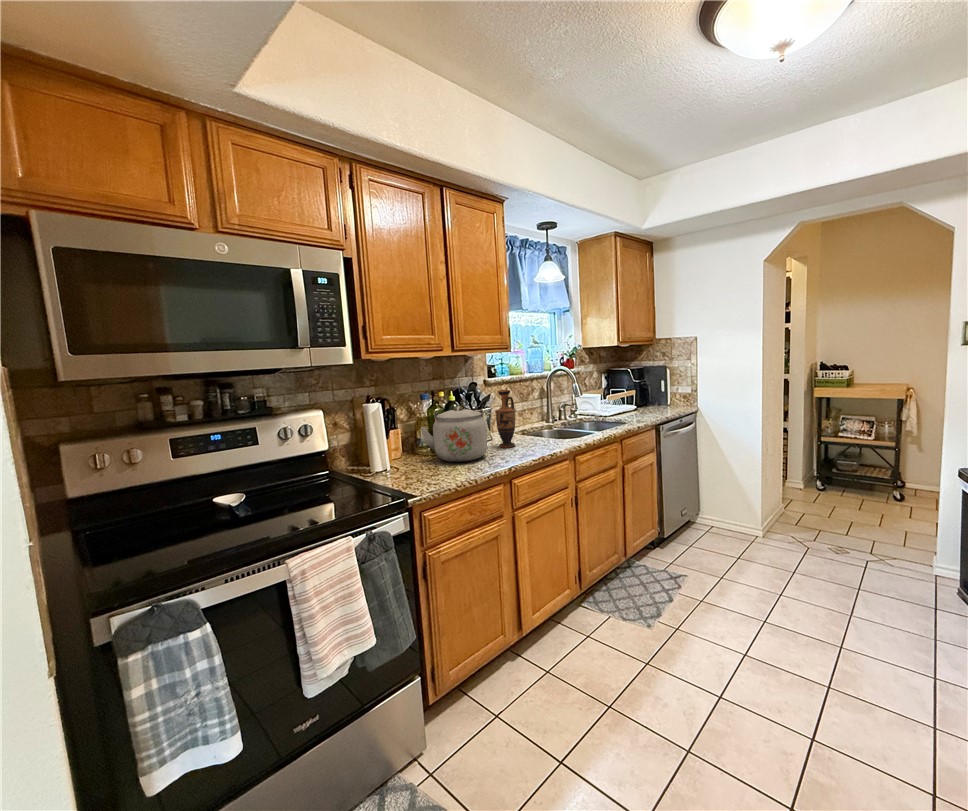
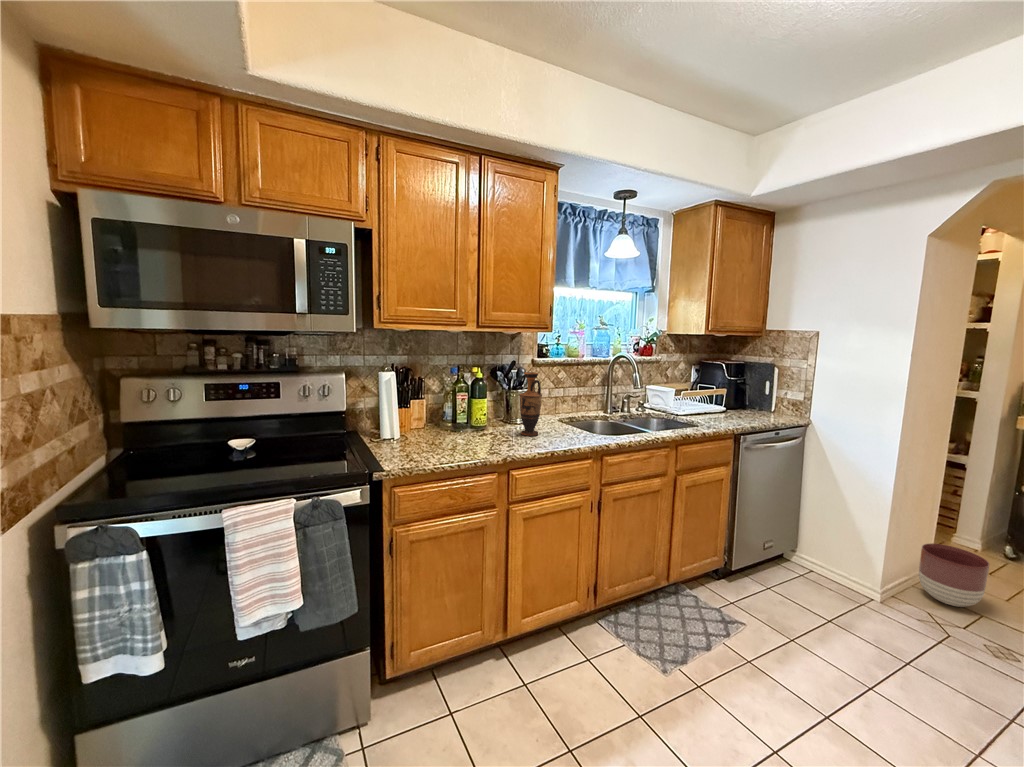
kettle: present [421,406,487,462] -> none [430,385,502,444]
planter: none [785,489,830,532] -> present [919,543,989,607]

